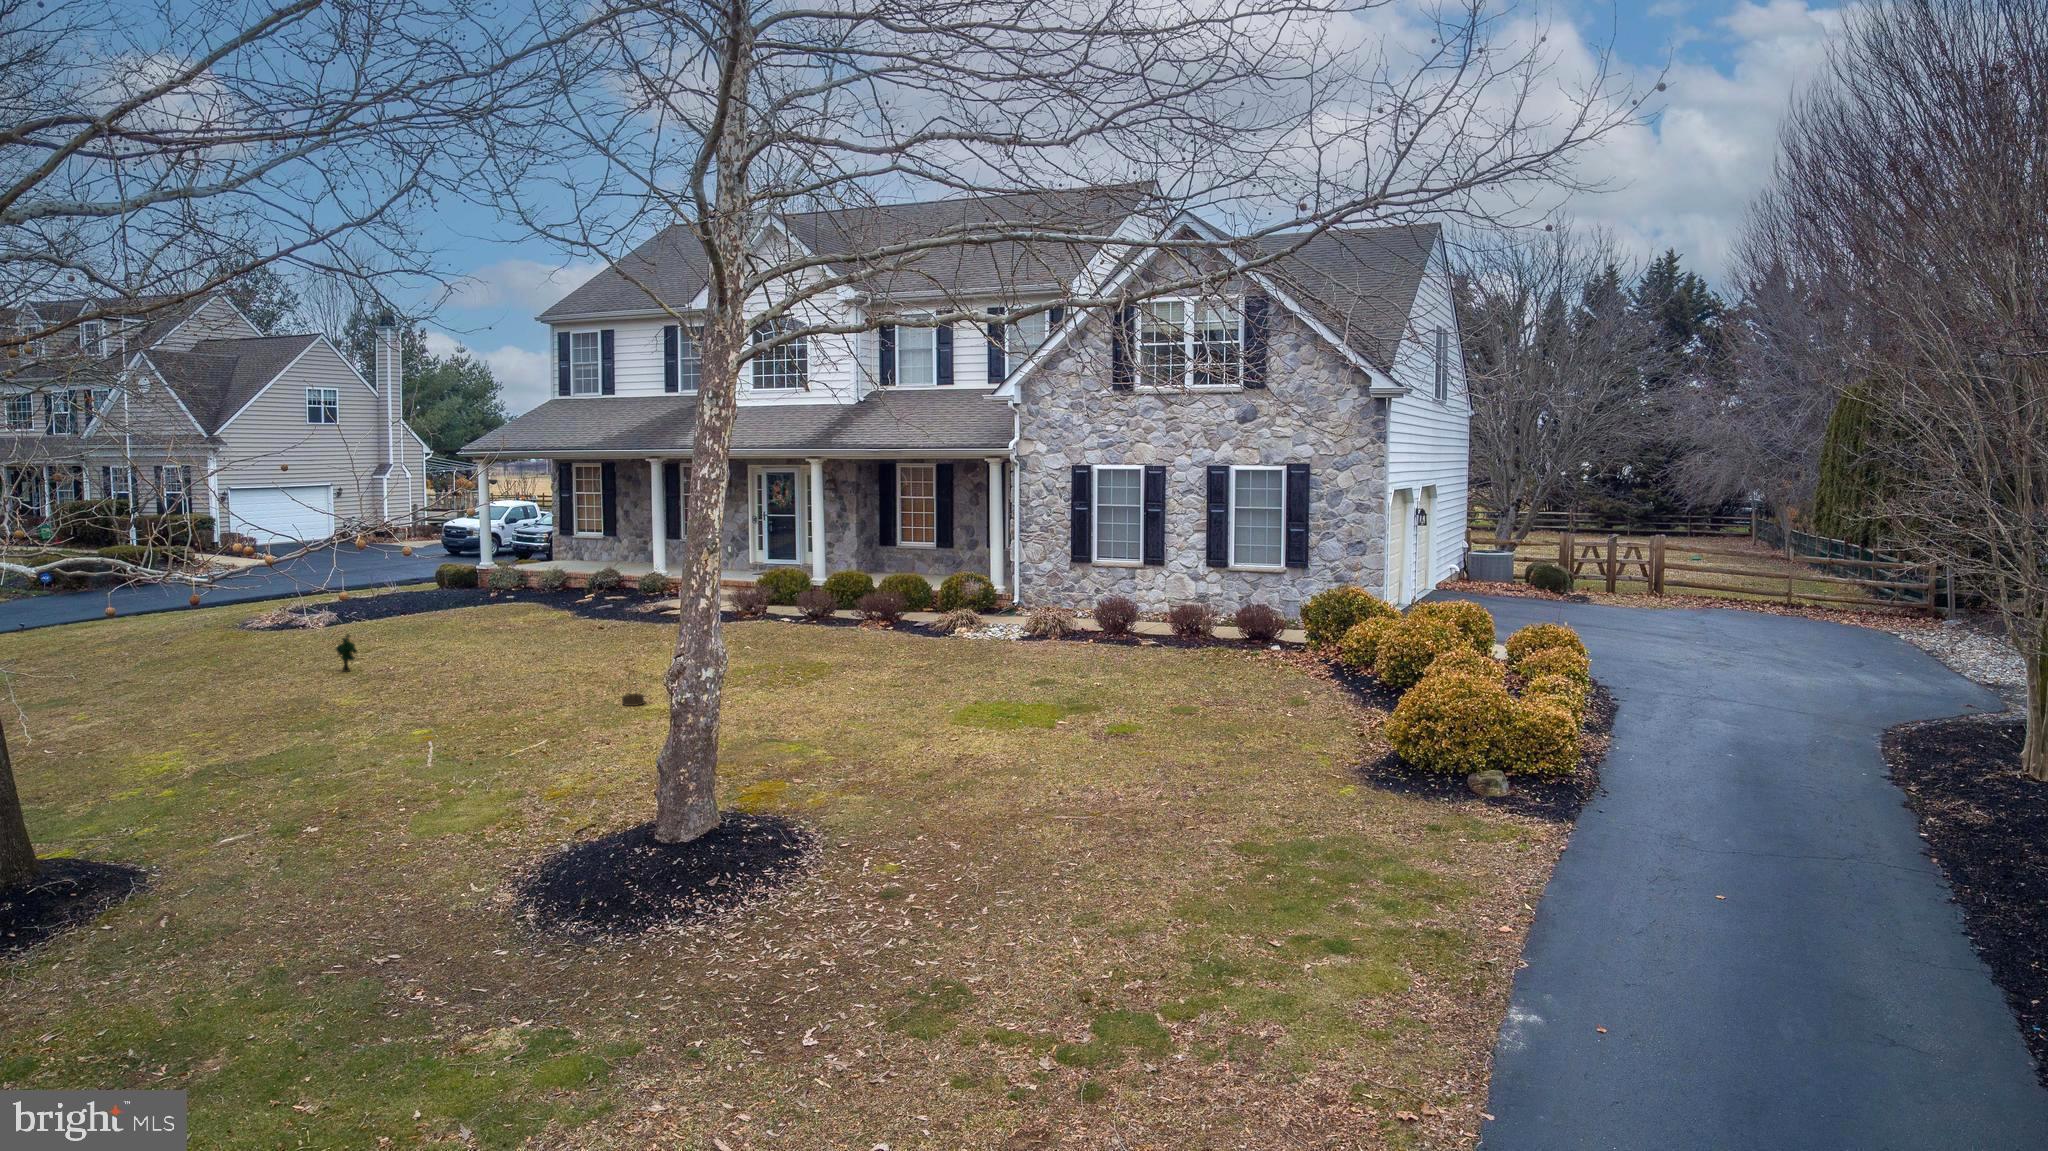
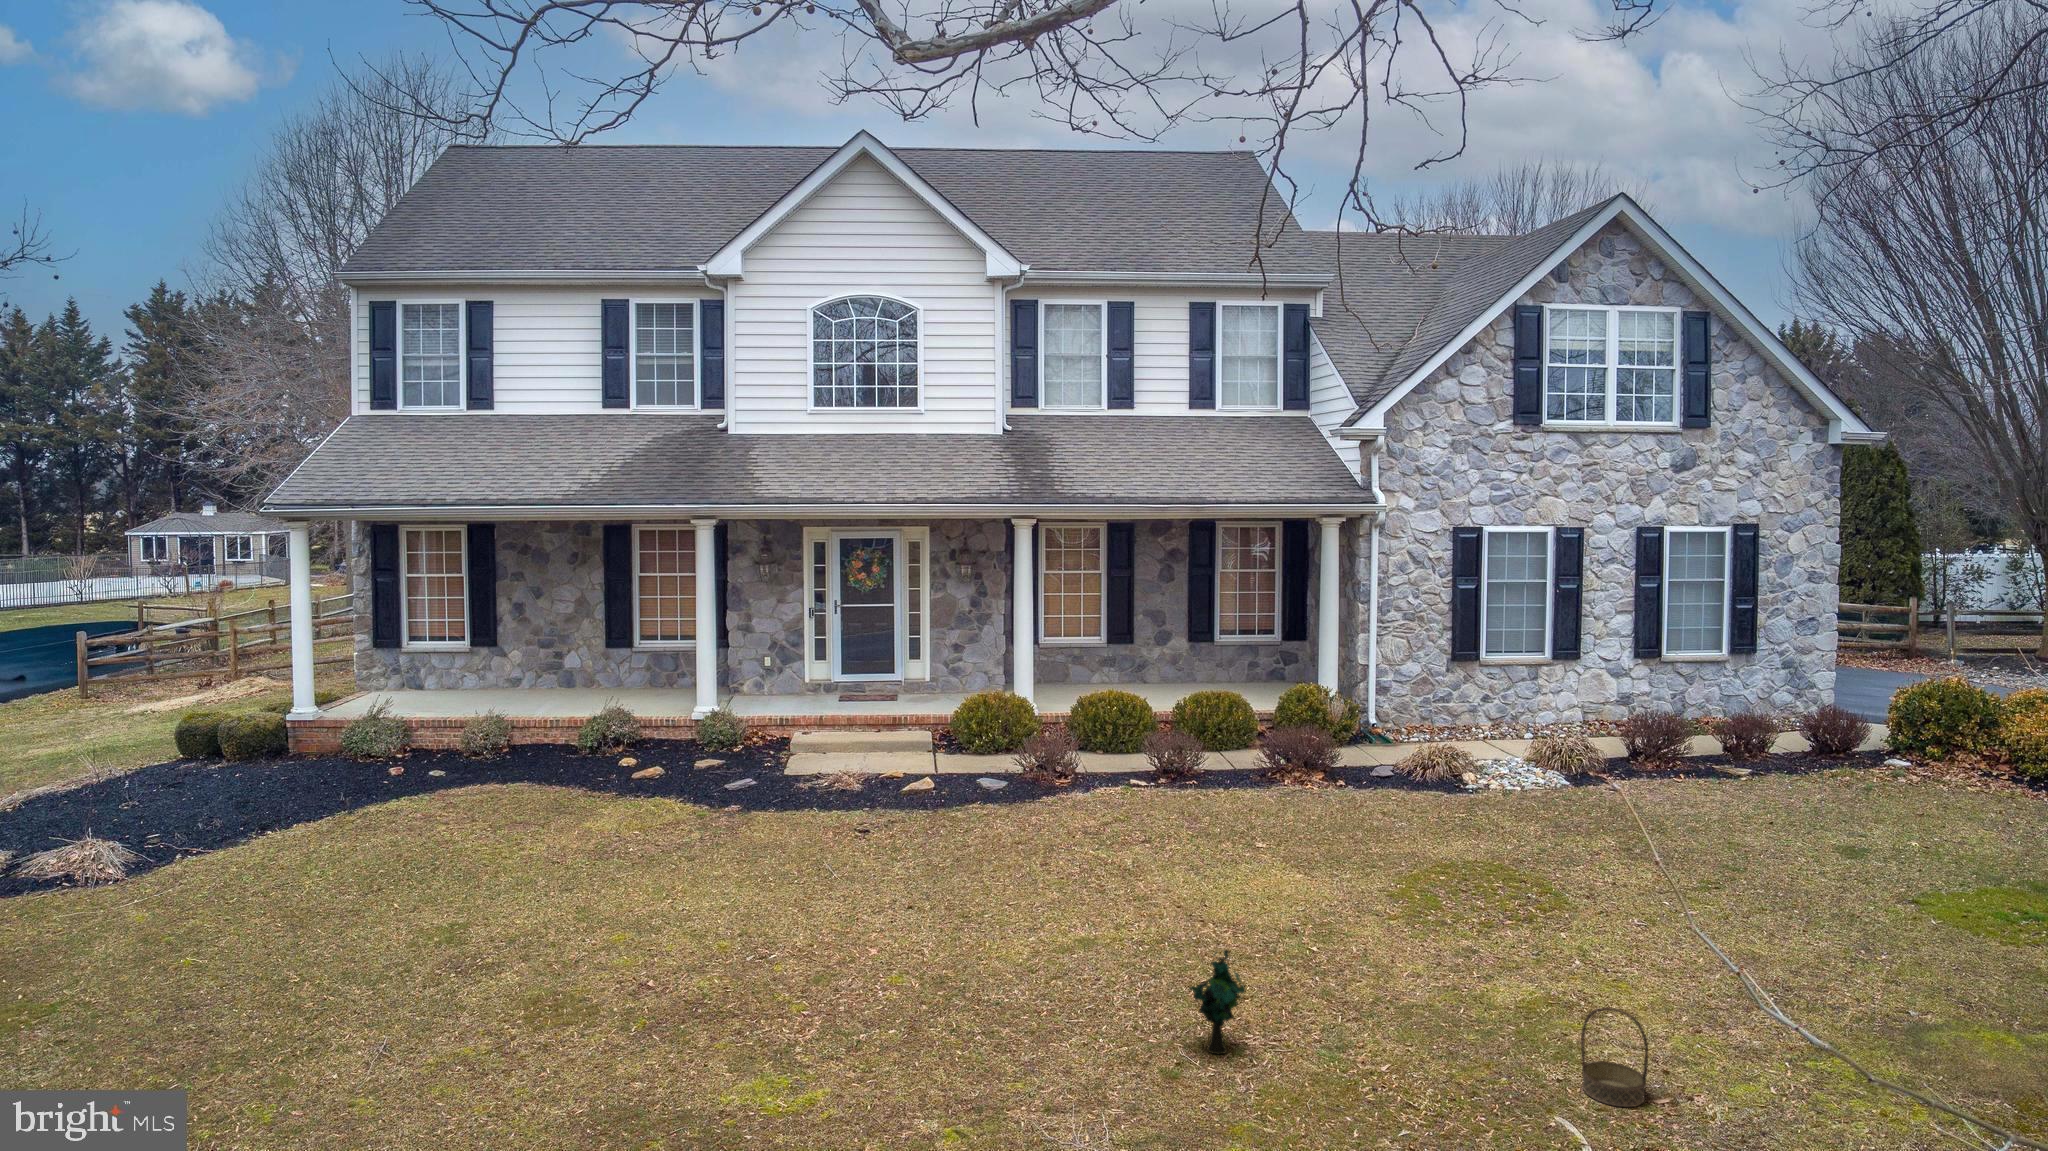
decorative plant: present [336,635,357,672] -> present [1189,950,1245,1054]

